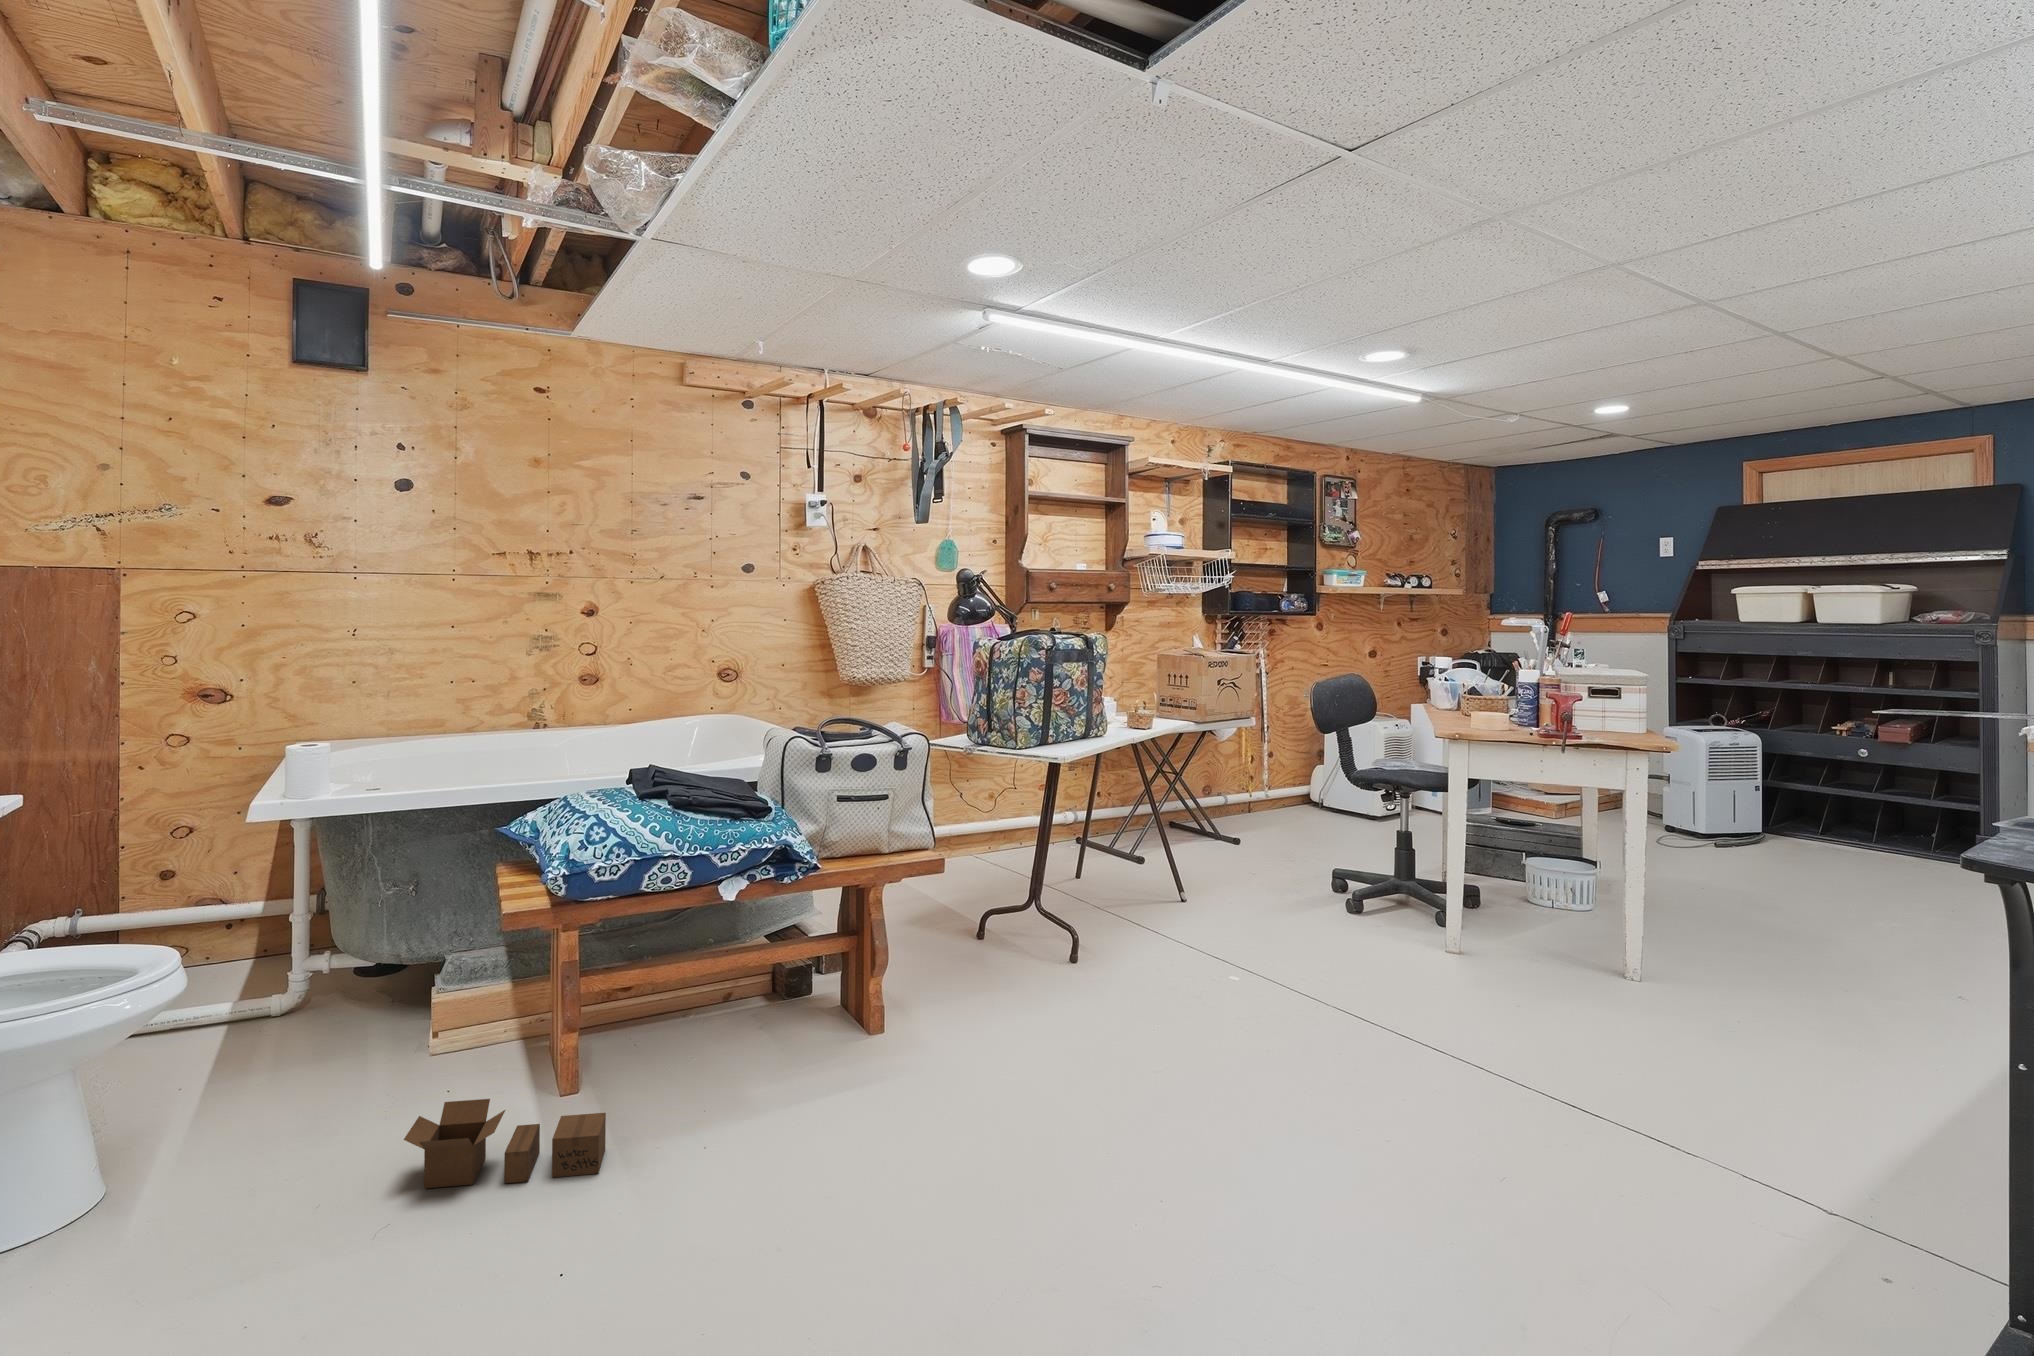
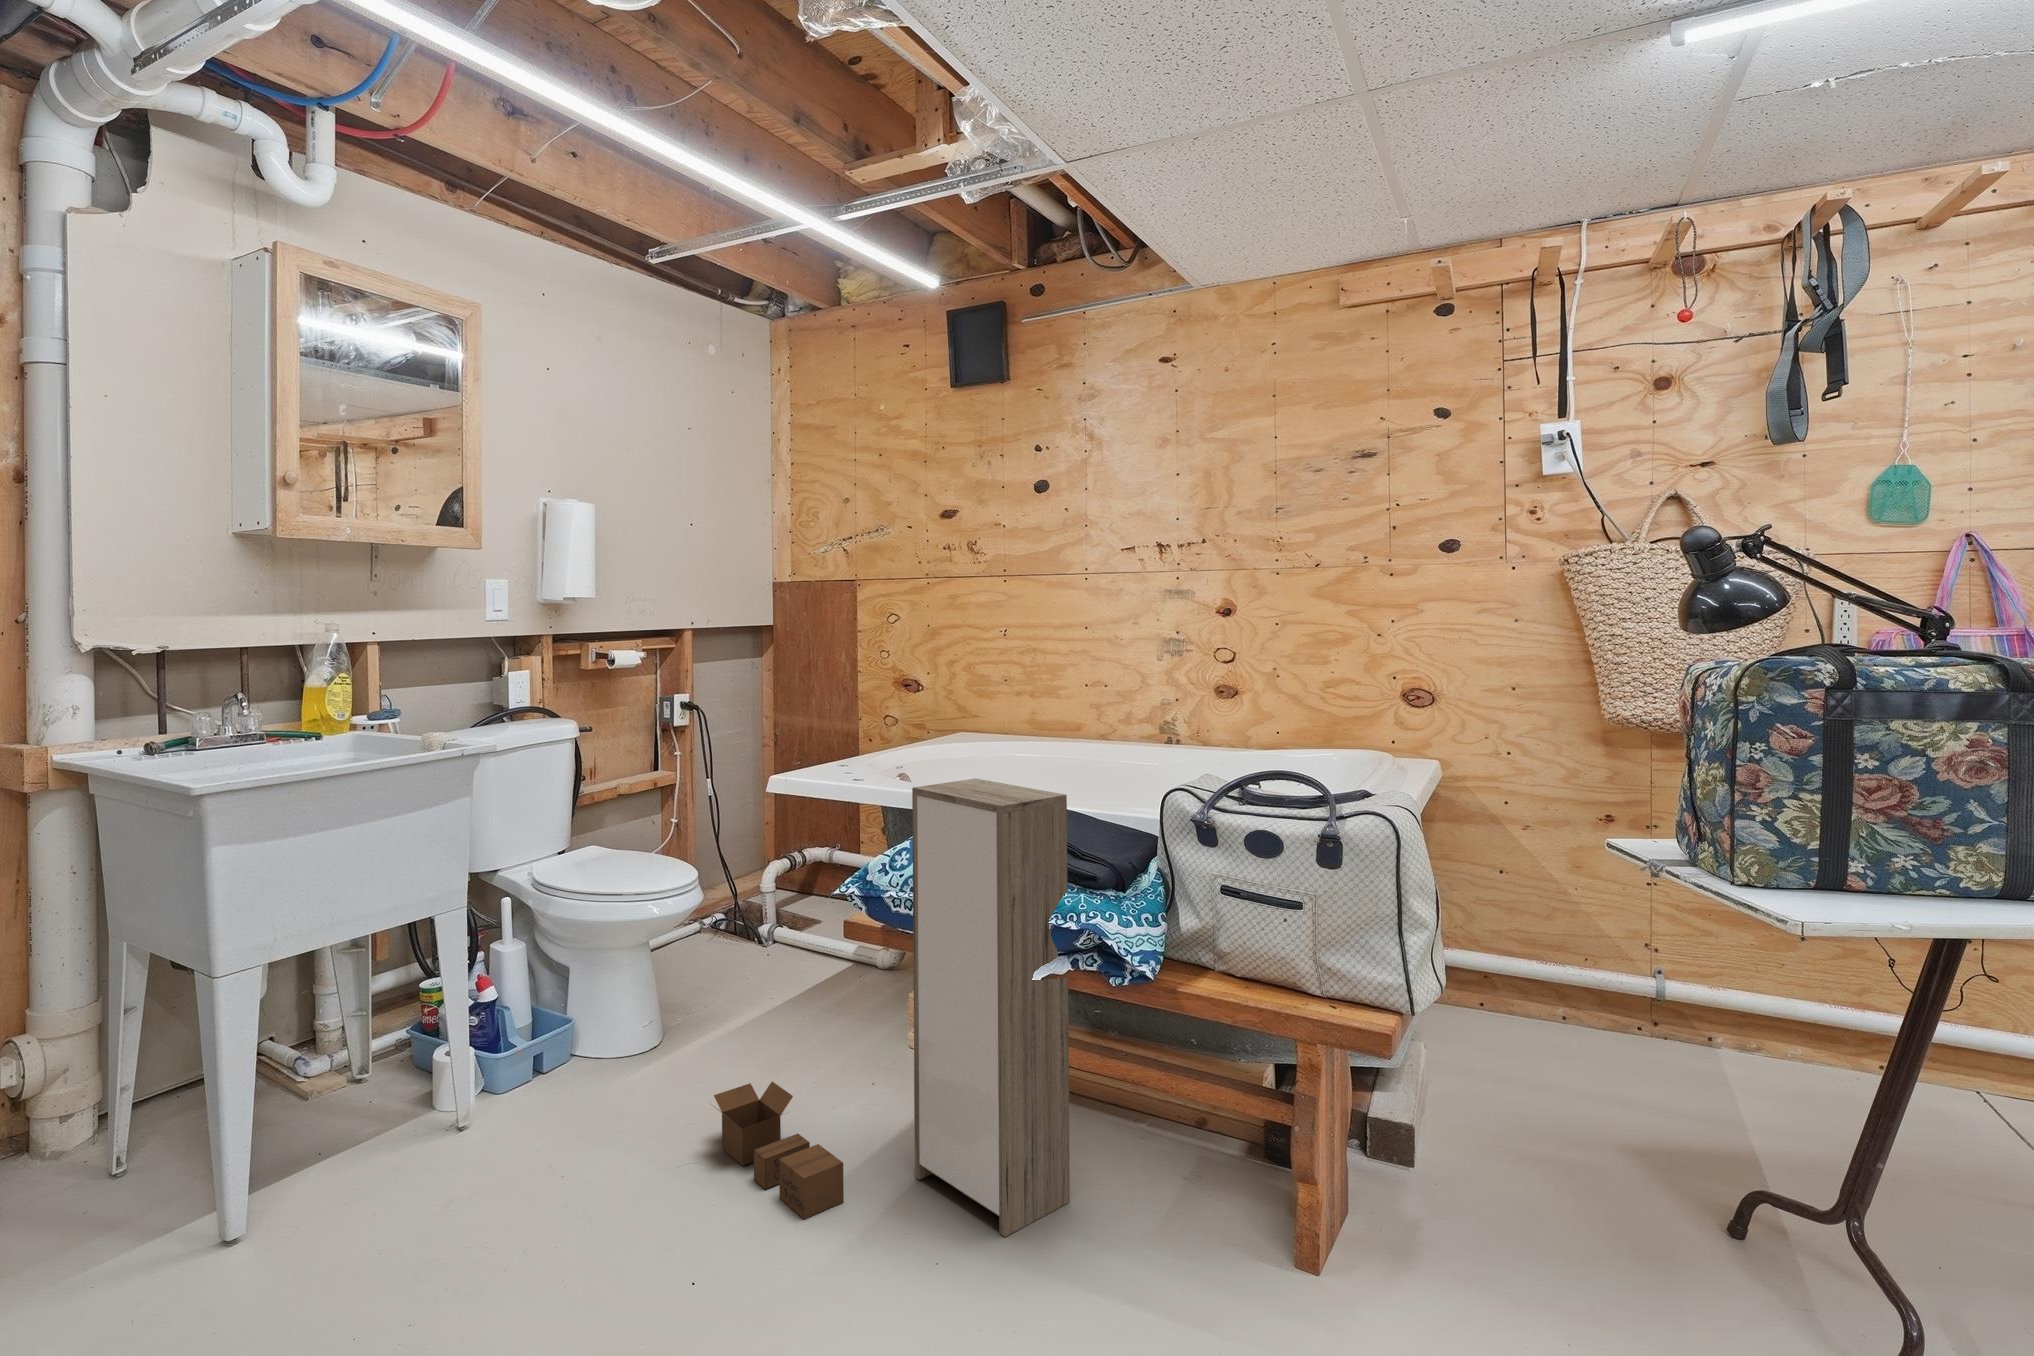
storage cabinet: none [625,751,743,1108] -> present [912,778,1070,1237]

